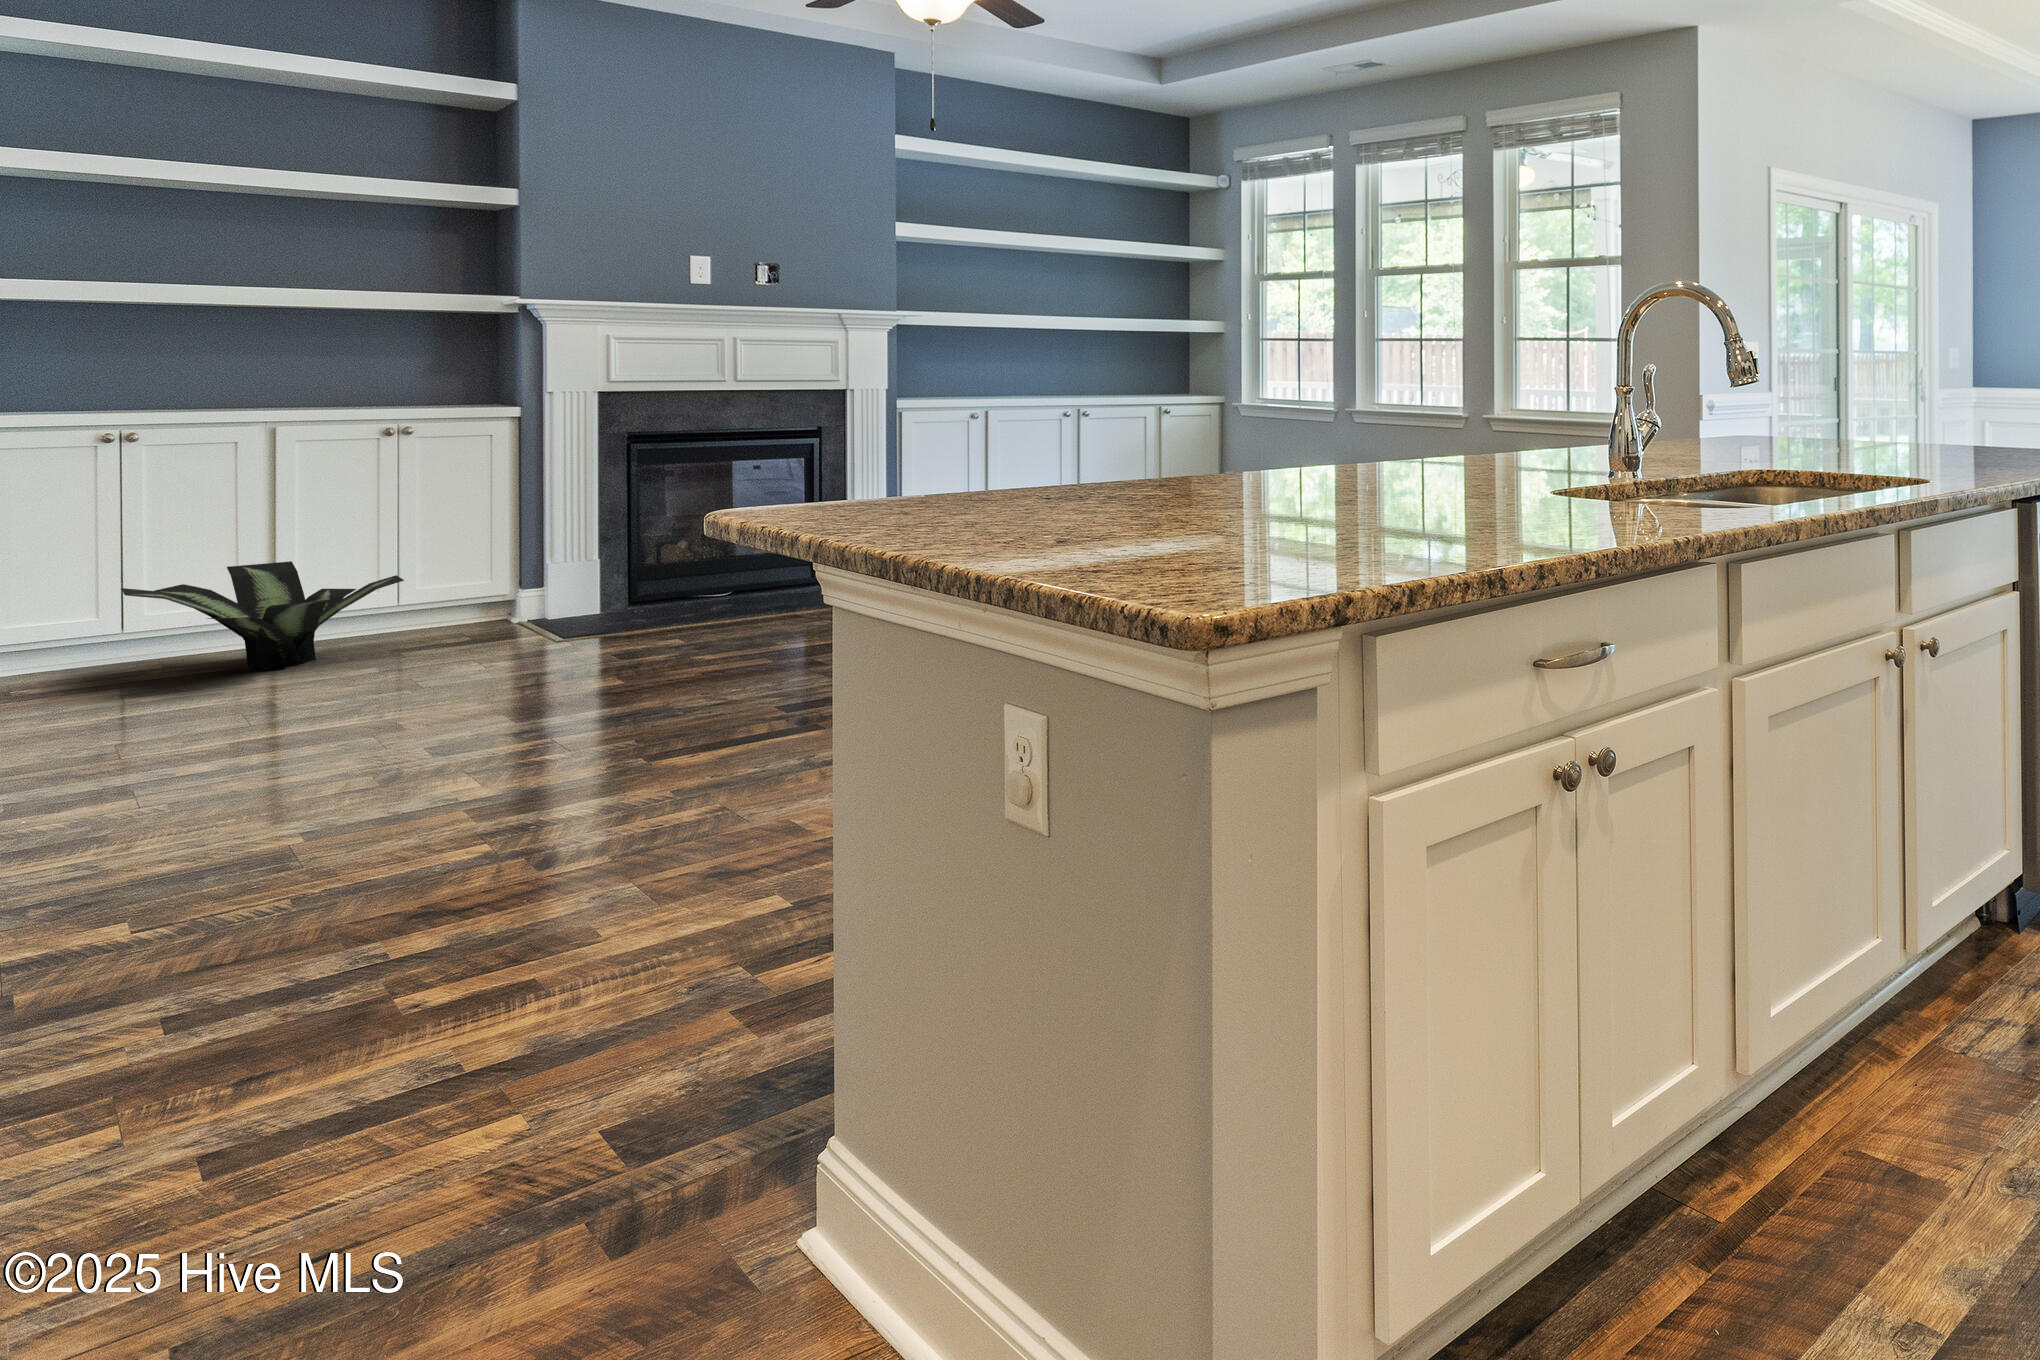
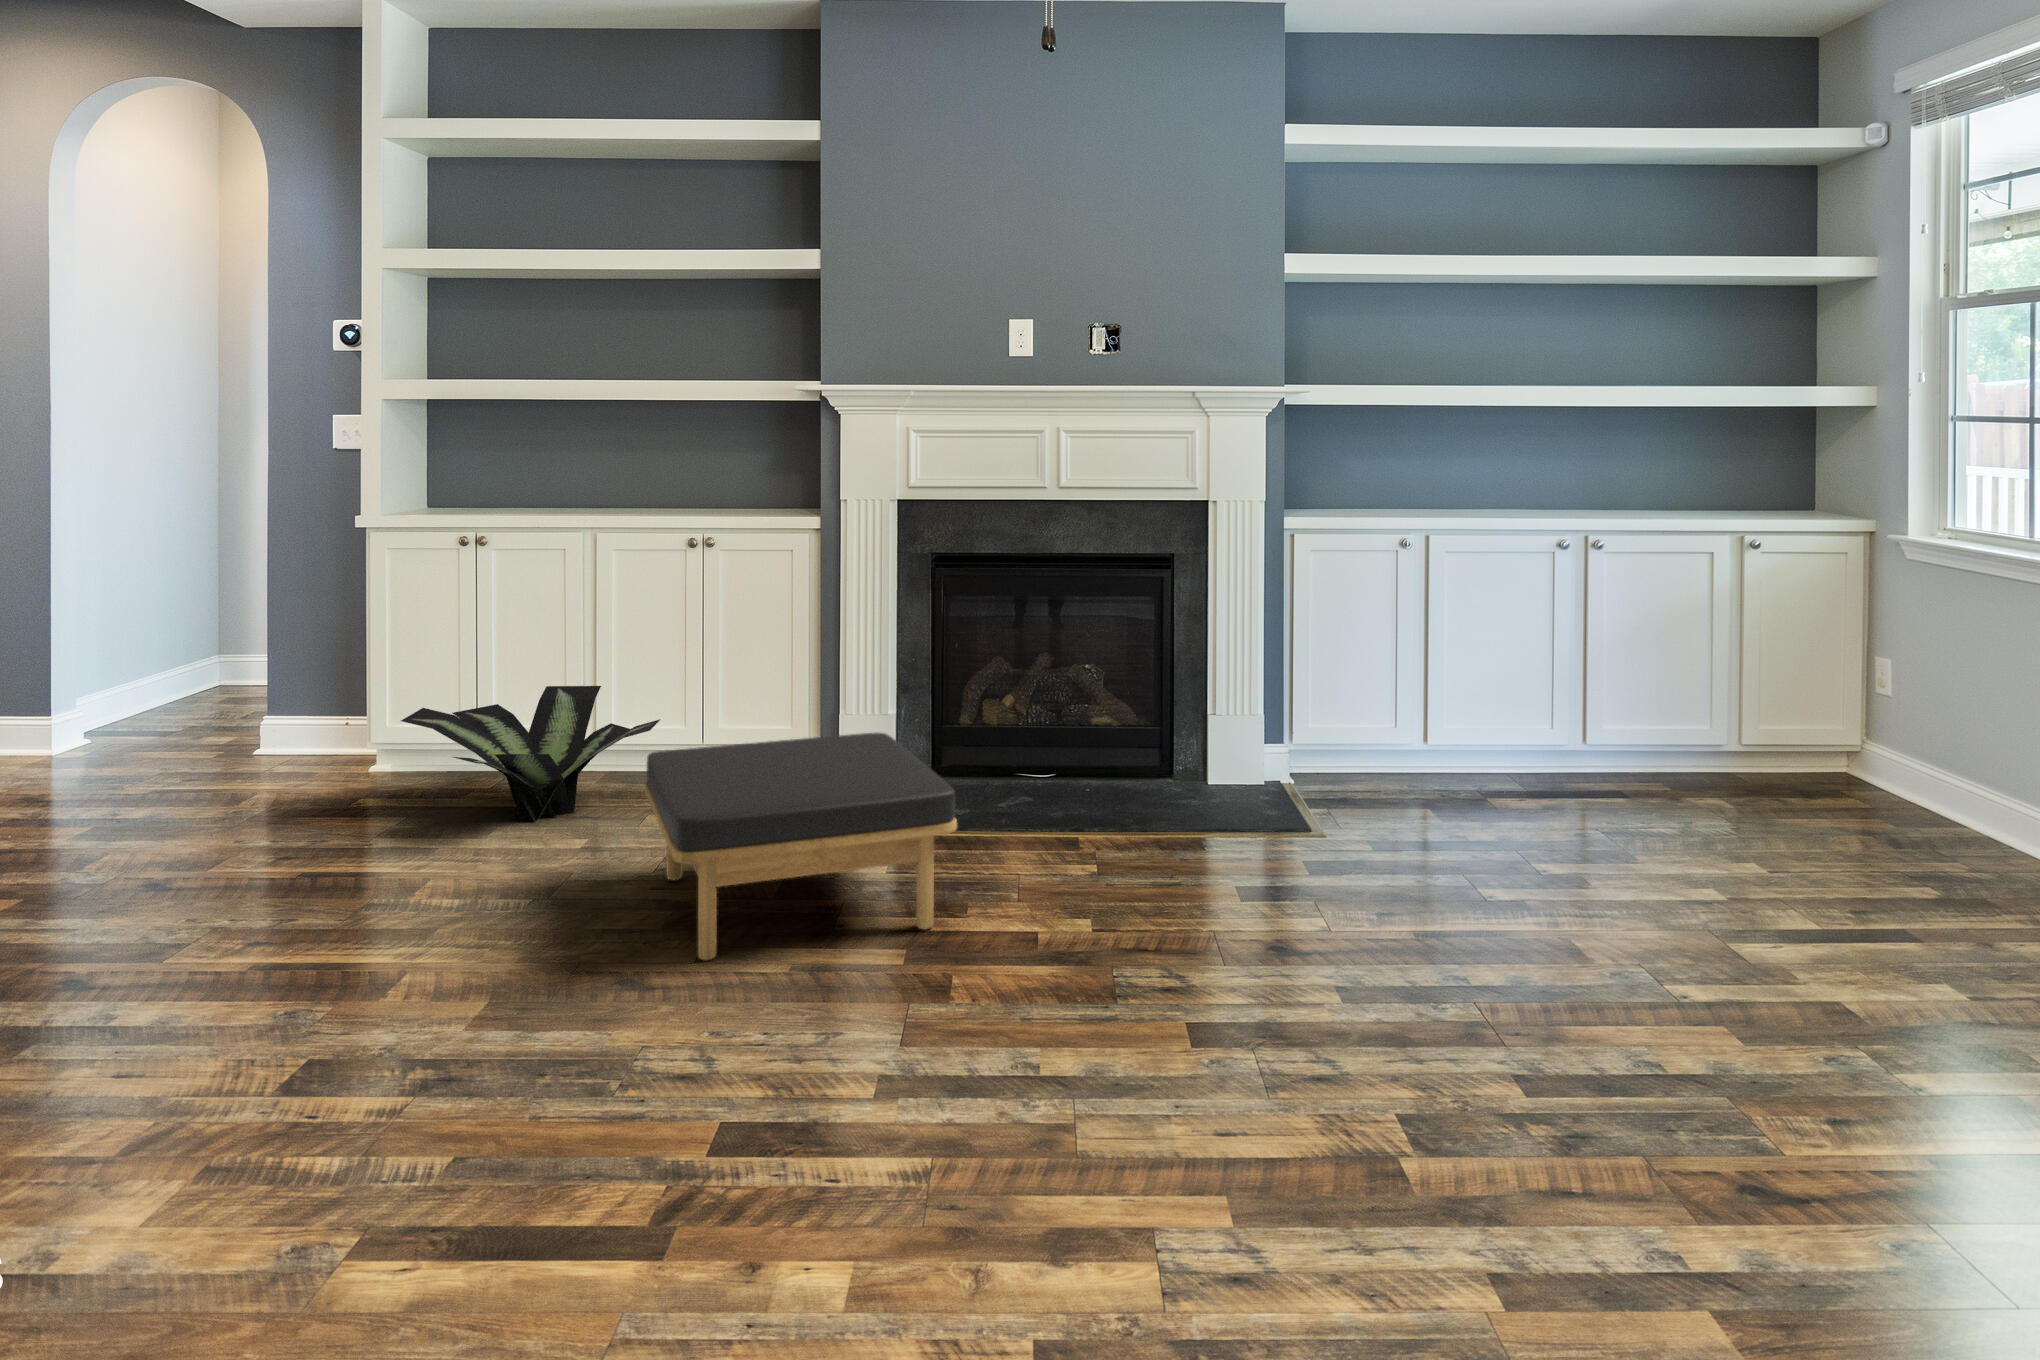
ottoman: none [480,552,773,688] -> present [645,733,957,960]

